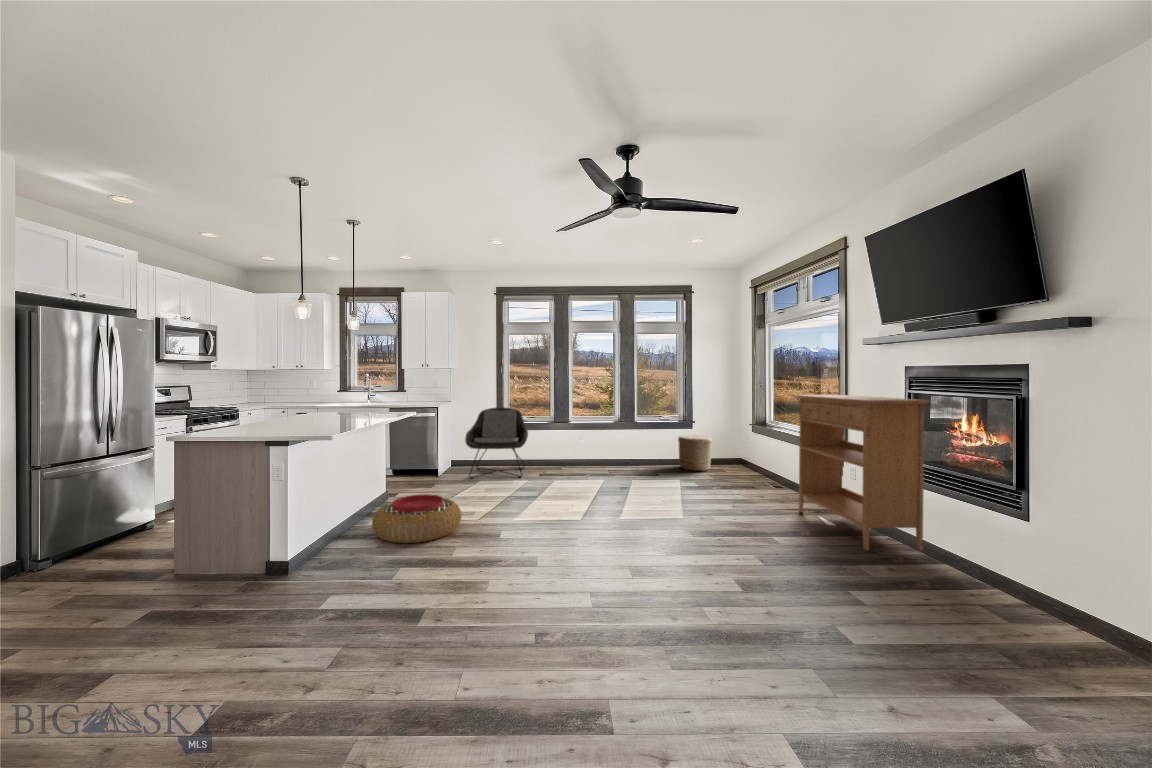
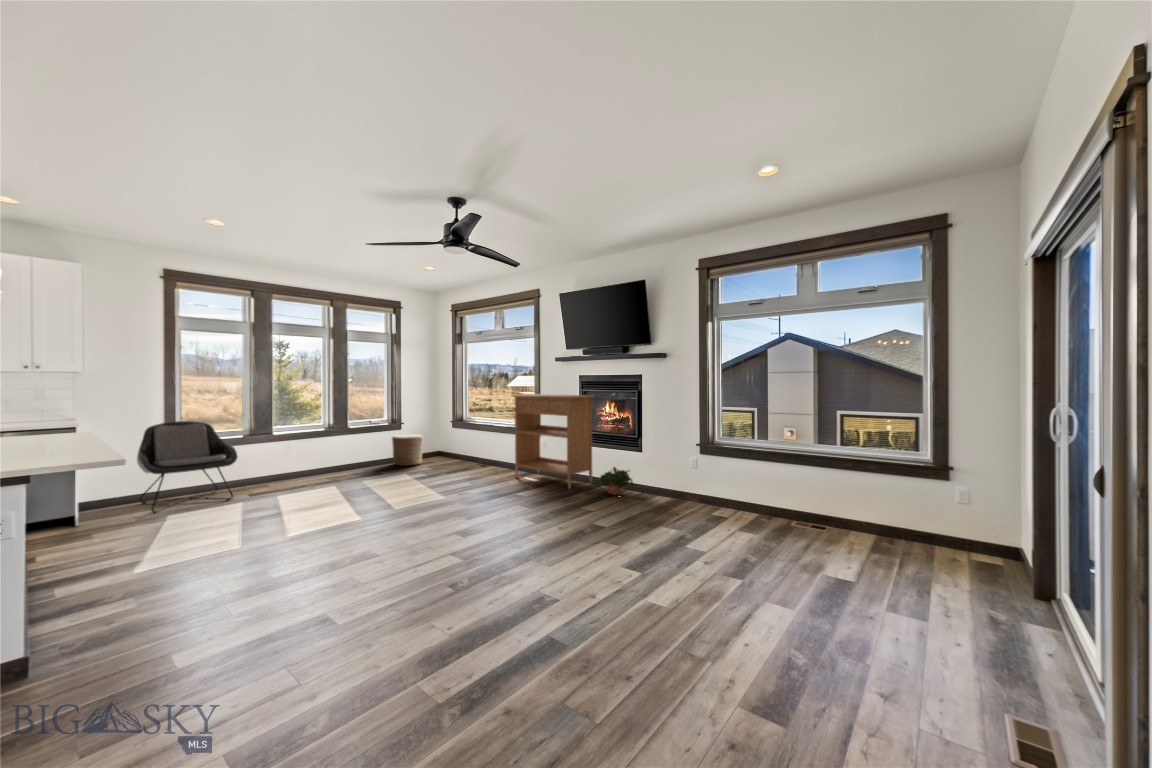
pouf: present [372,494,461,543] -> none [115,522,248,586]
potted plant: none [897,532,998,593] -> present [595,467,633,497]

